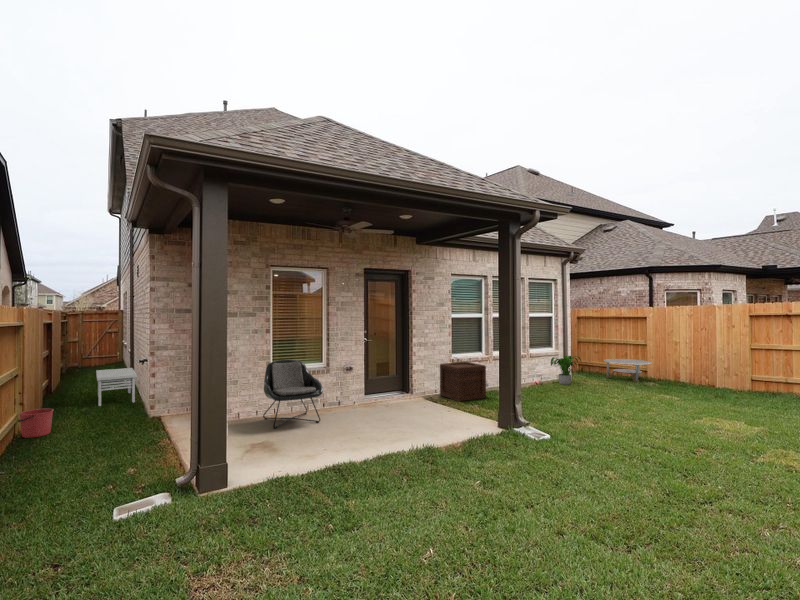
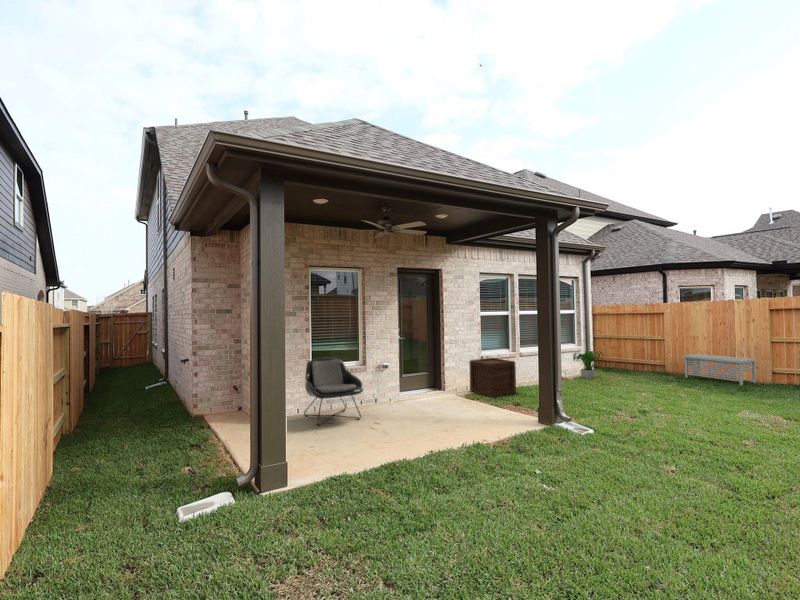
round table: present [604,359,652,382] -> none [623,353,672,376]
storage bench: present [96,368,137,406] -> present [682,354,757,385]
bucket: present [18,408,54,438] -> none [68,408,102,437]

